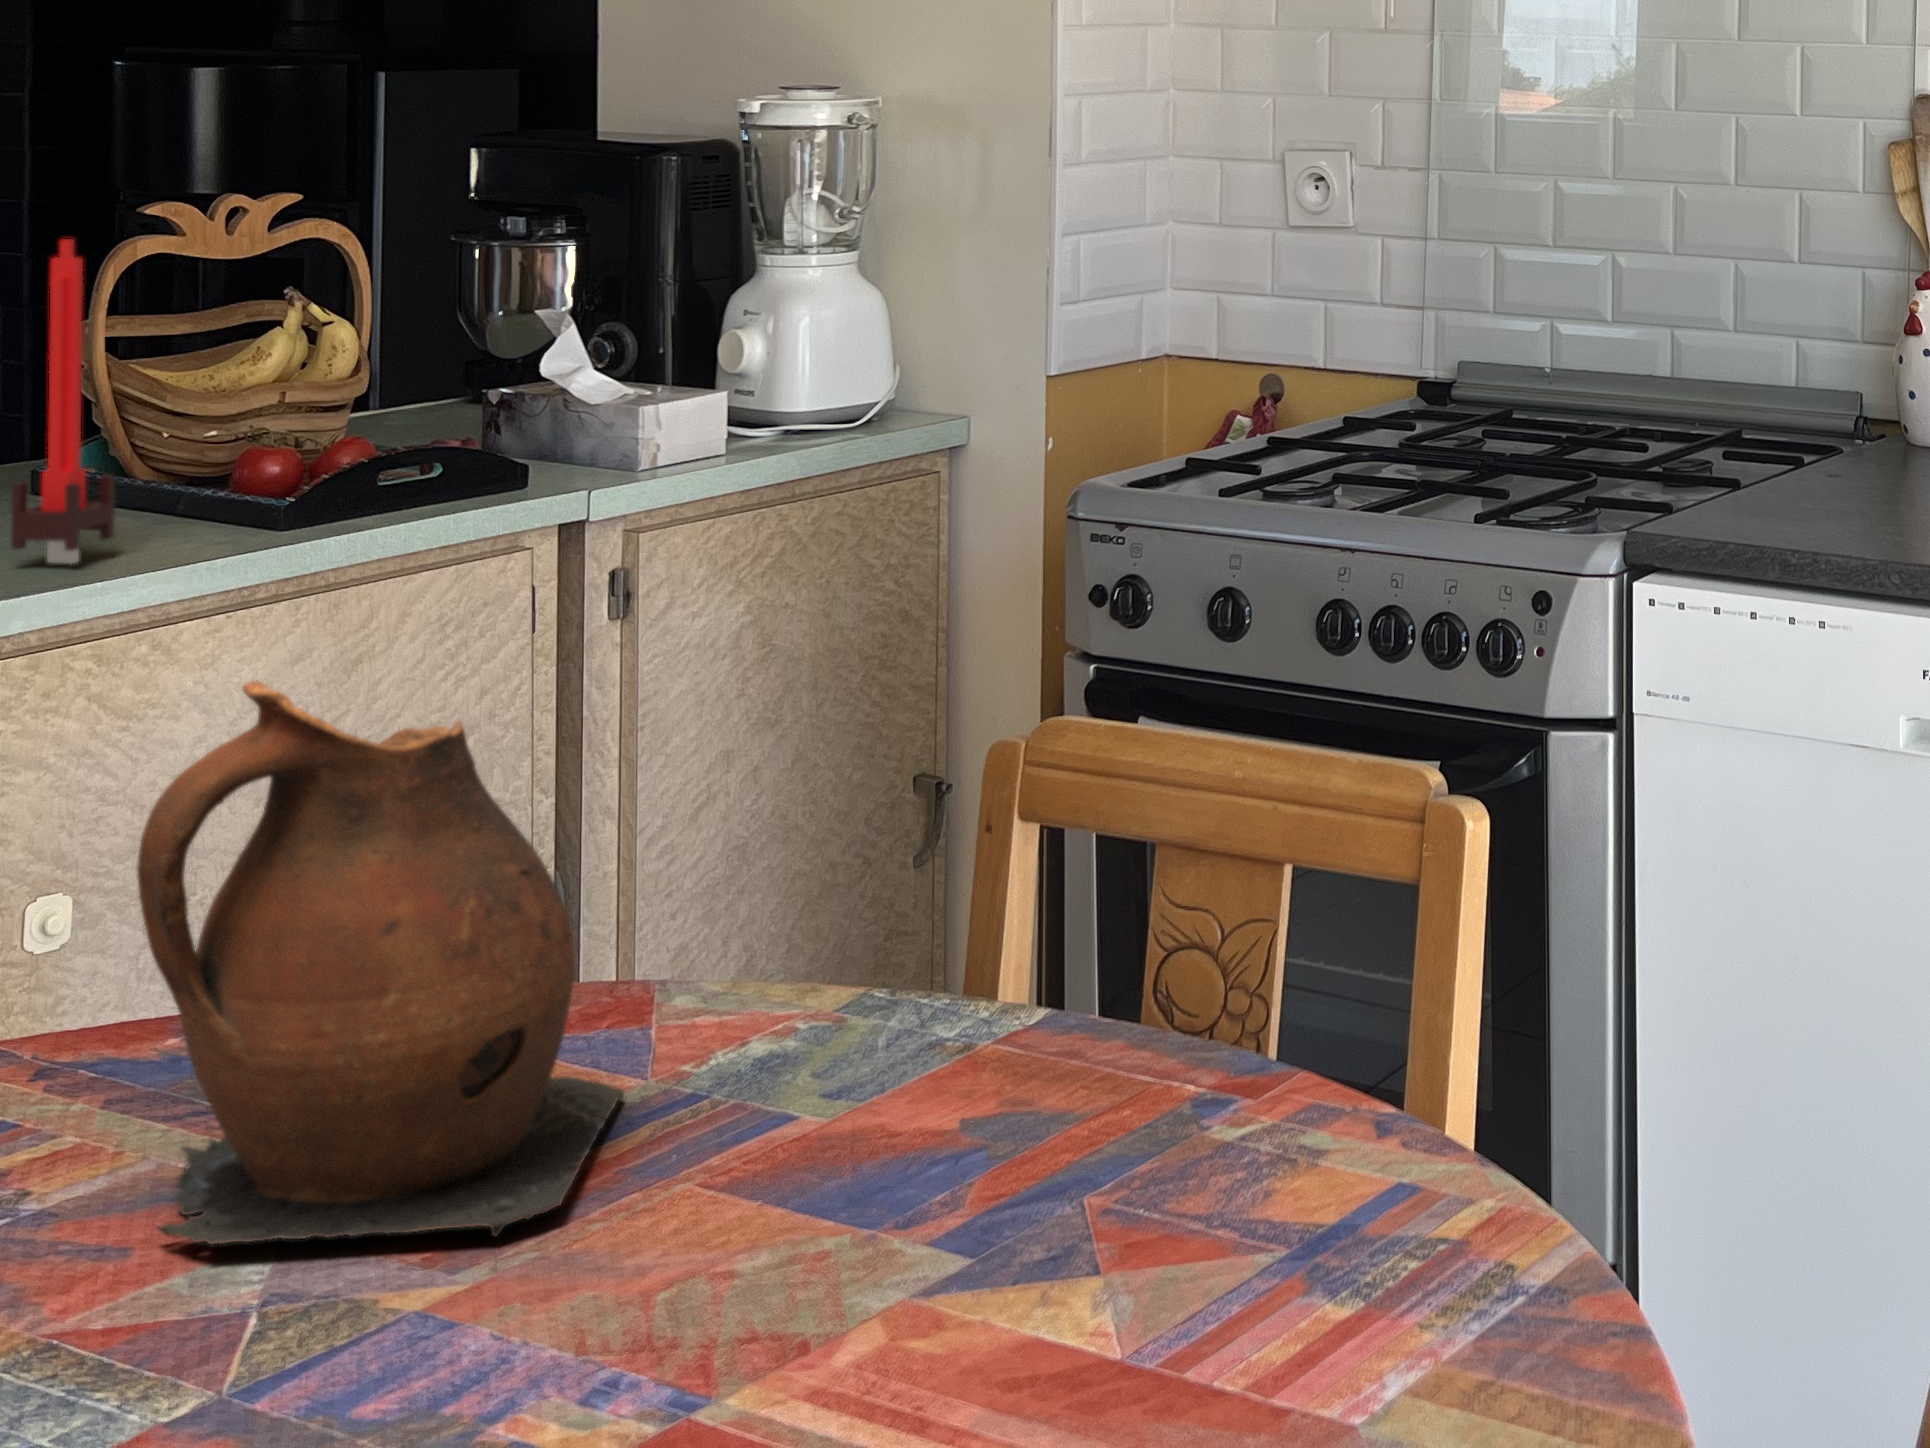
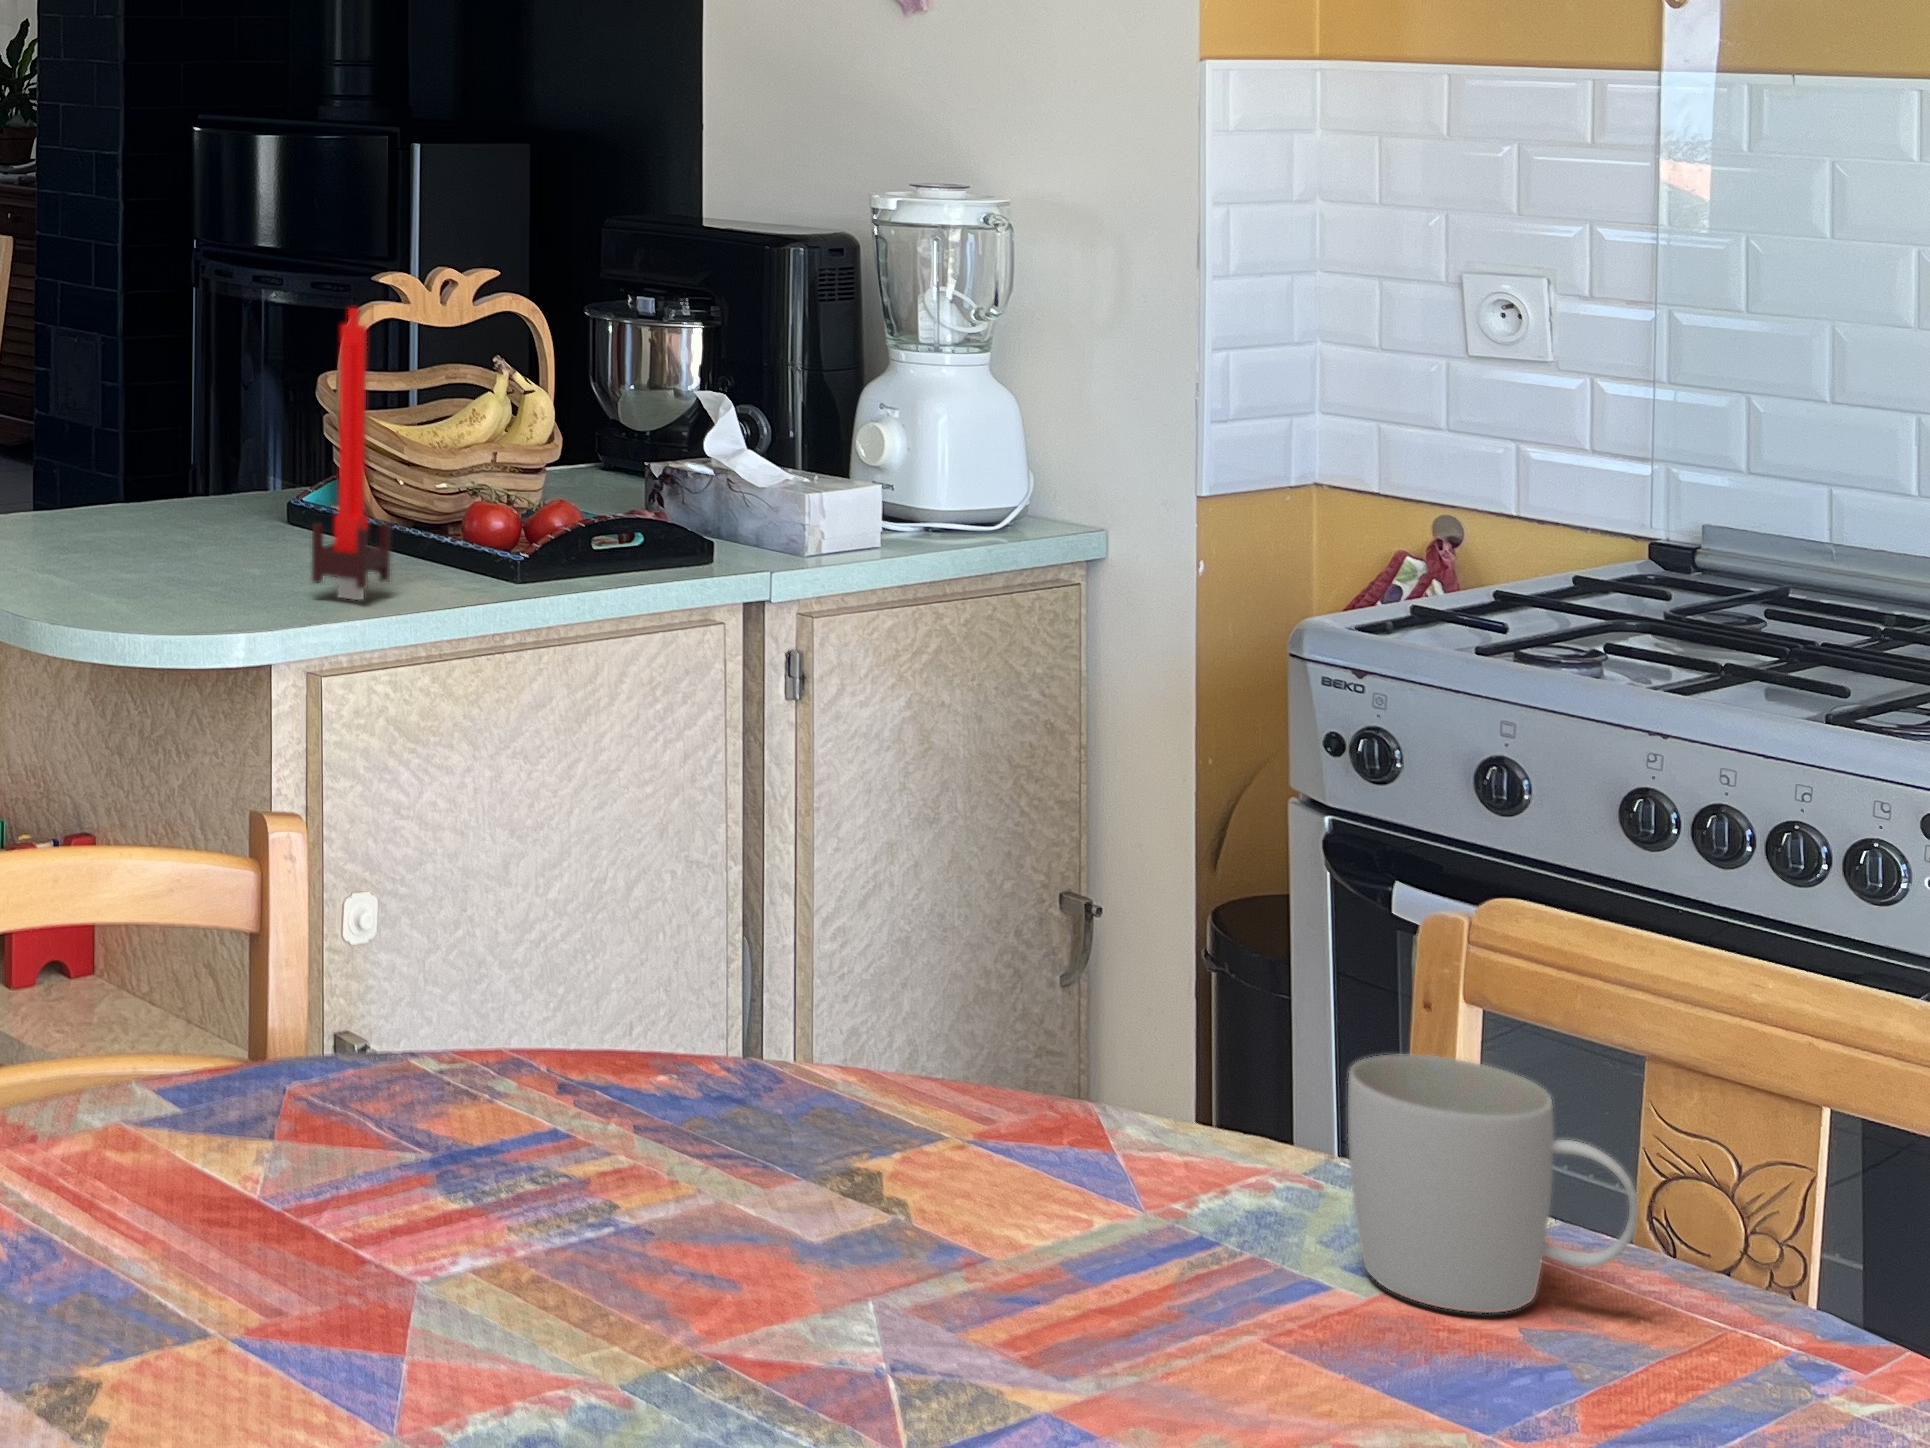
ceramic pitcher: present [137,681,624,1244] -> none [741,766,1148,1349]
mug: none [816,883,1066,1123] -> present [1348,1055,1639,1313]

